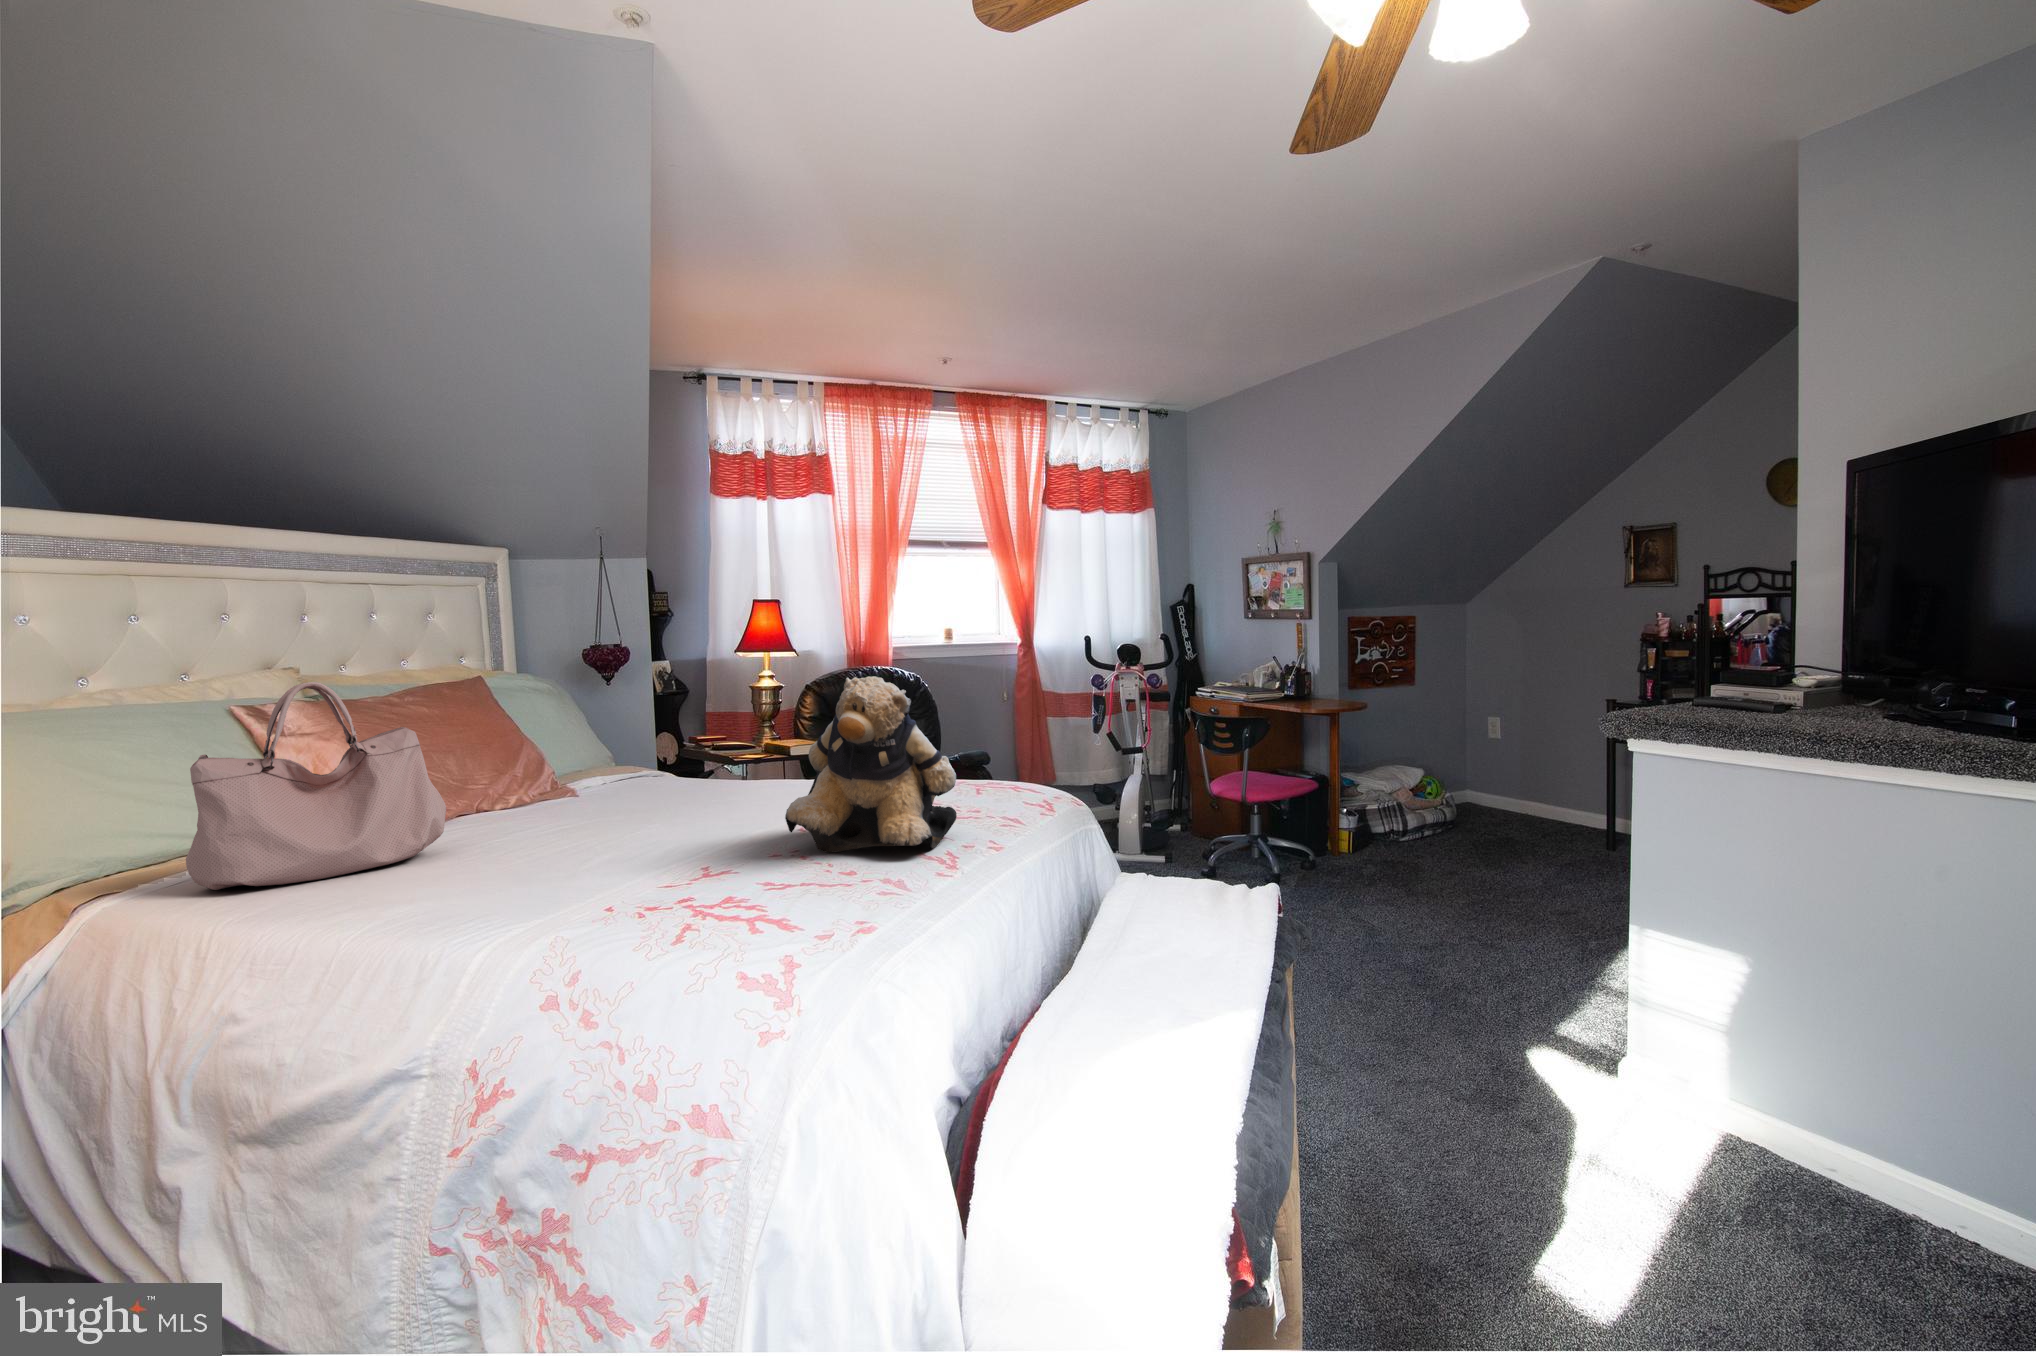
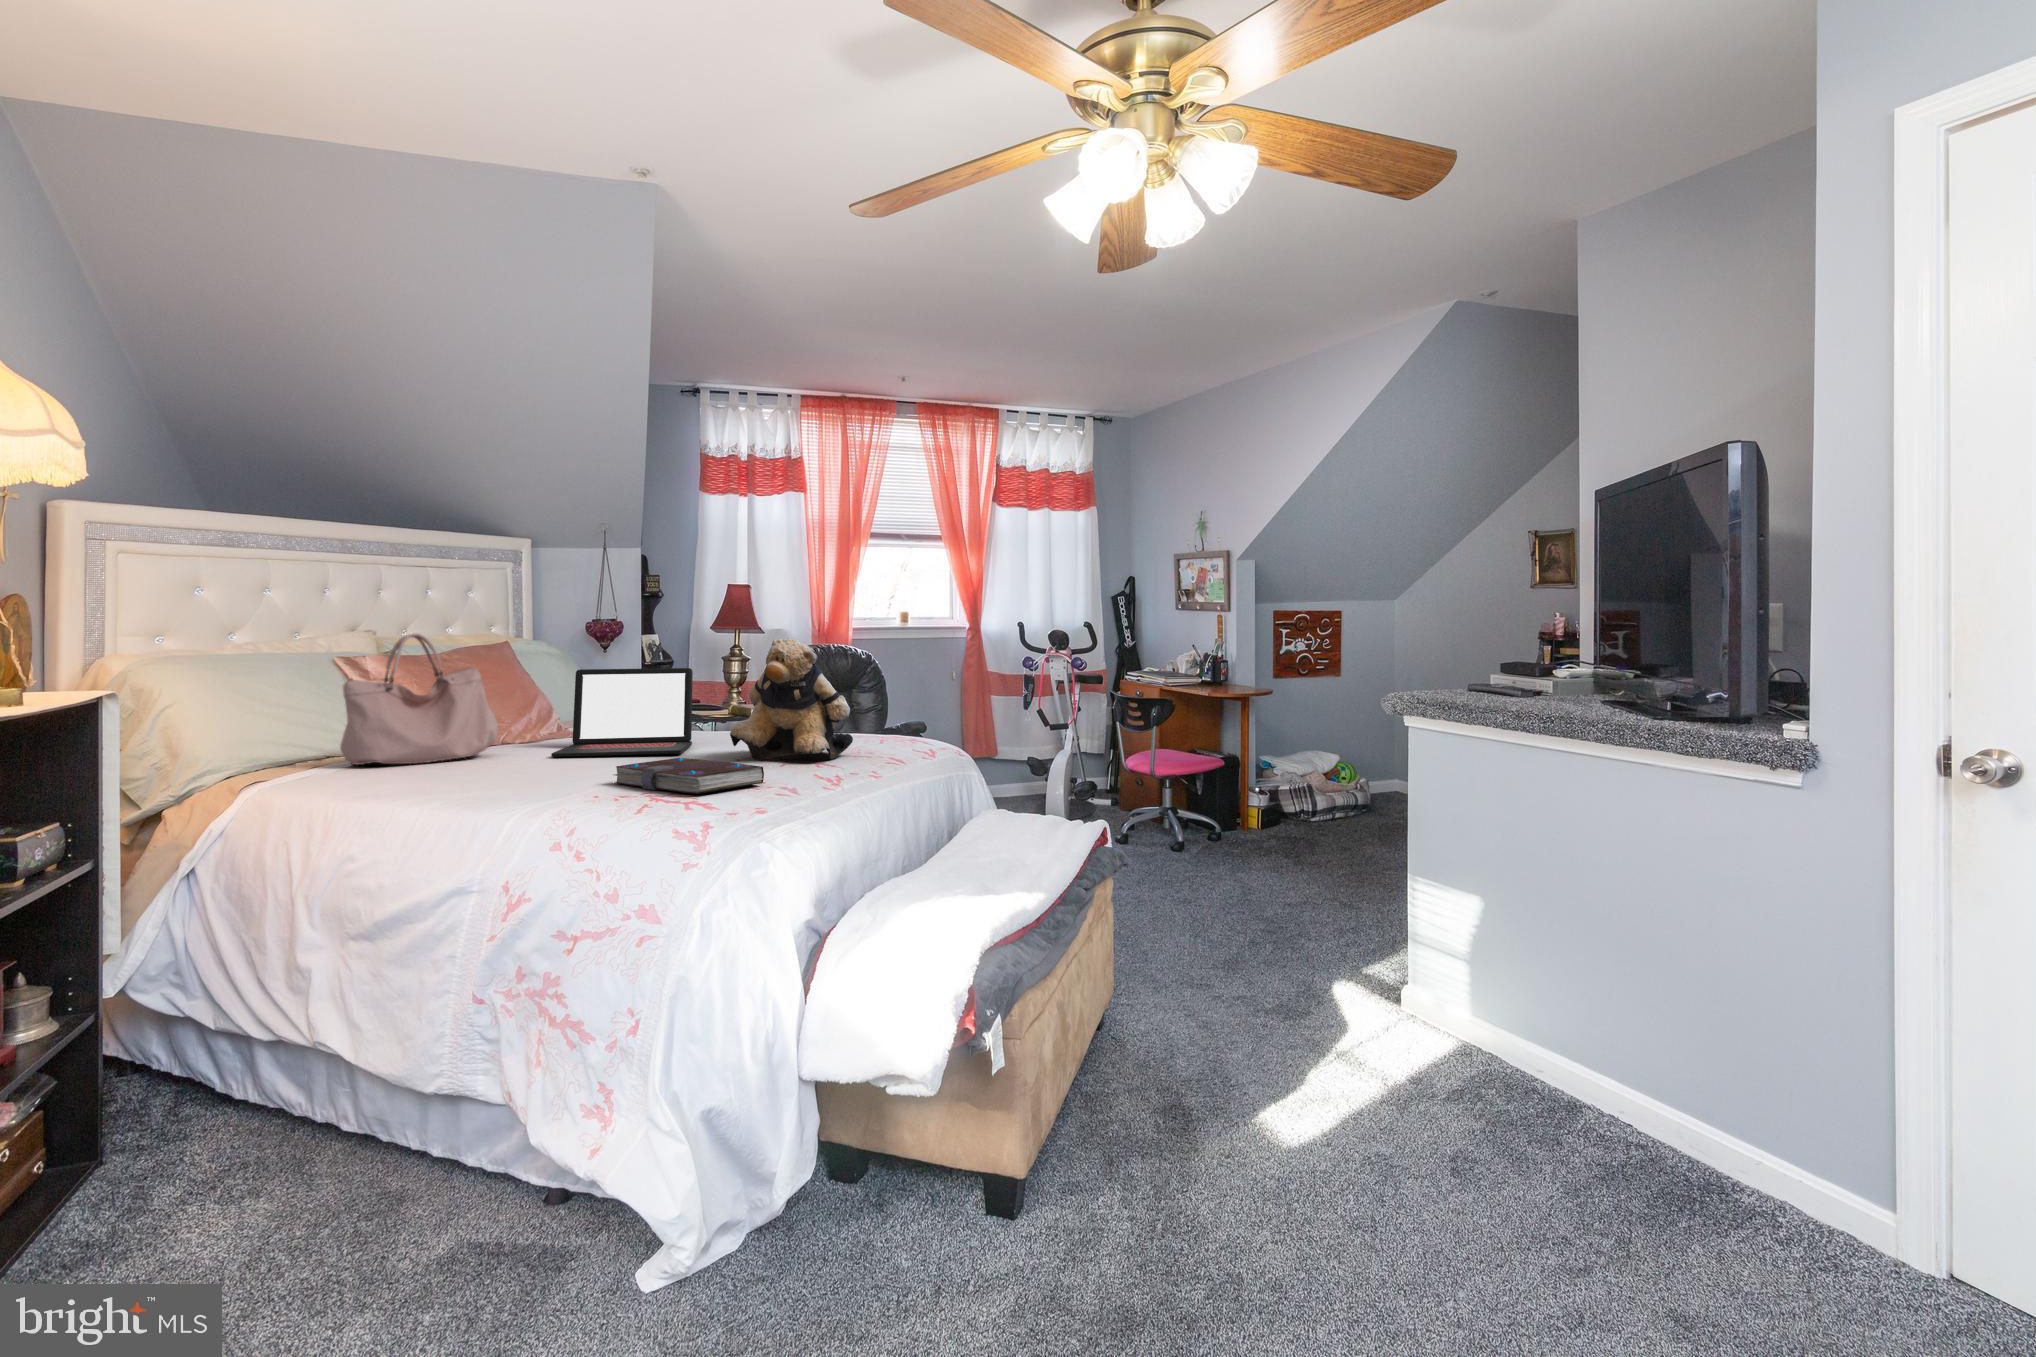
laptop: none [524,714,726,856] -> present [551,668,693,757]
book: none [605,872,861,967] -> present [614,758,764,794]

